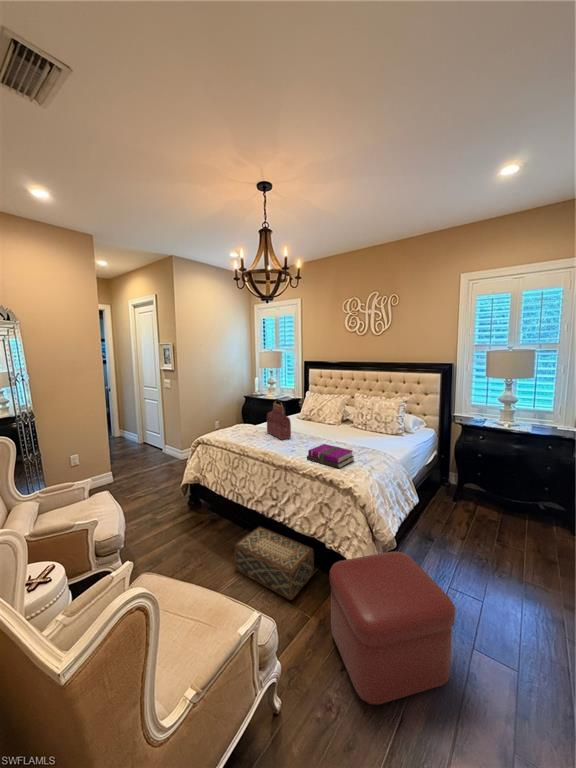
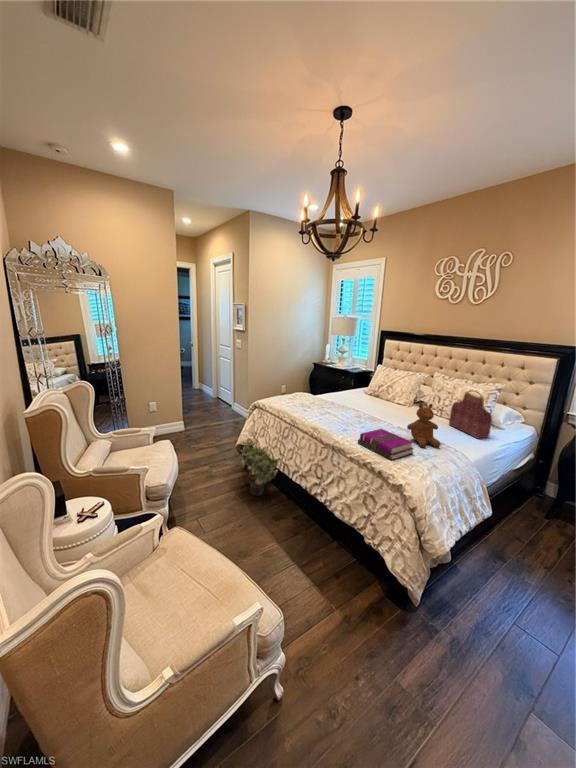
handbag: present [267,401,291,440] -> present [449,391,492,439]
teddy bear: none [345,417,373,455] -> present [407,404,440,447]
potted plant: none [190,480,232,533] -> present [241,444,279,496]
woven basket: present [235,527,314,600] -> none [272,502,352,585]
ottoman: present [329,552,455,704] -> none [353,563,504,735]

